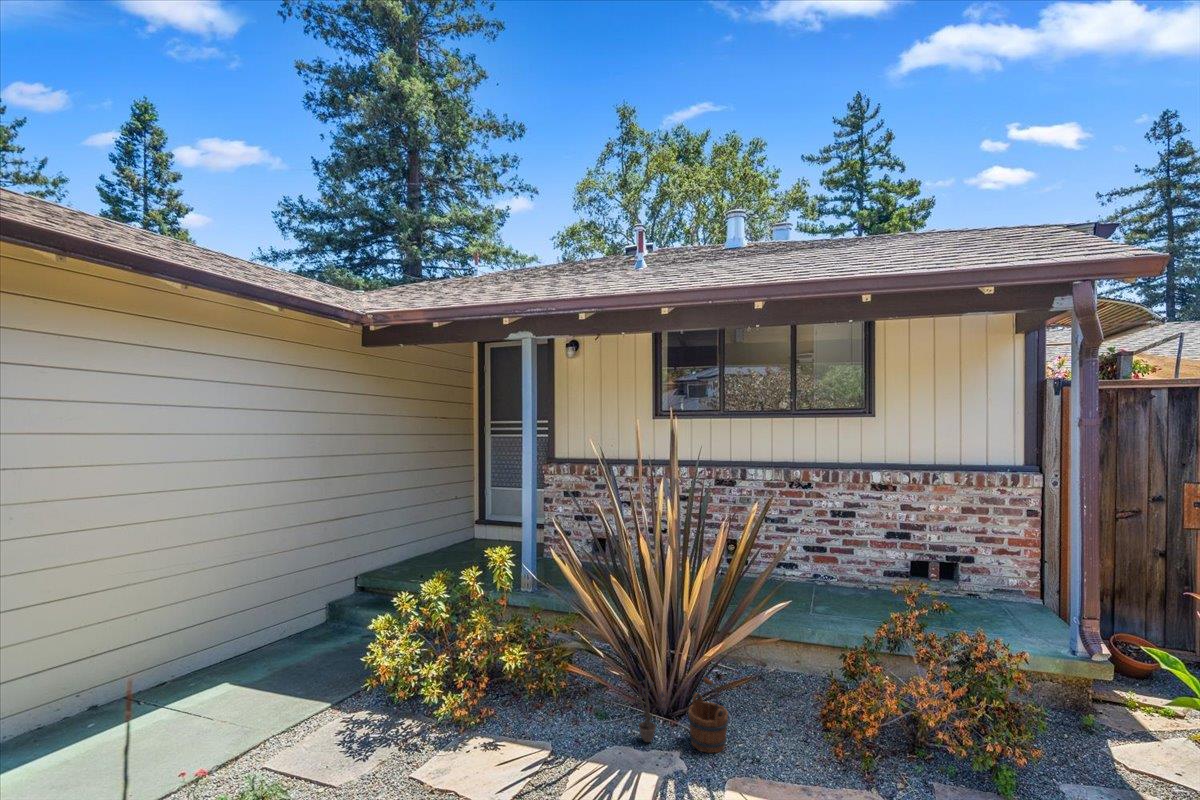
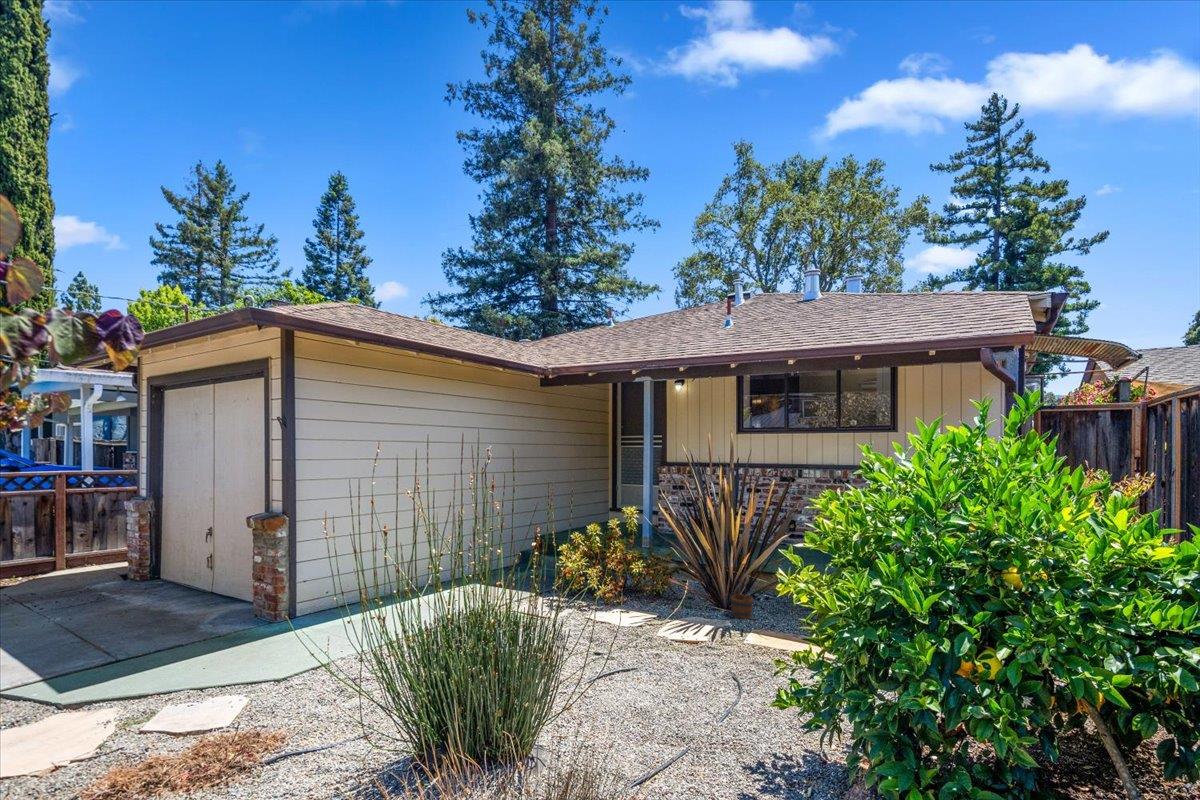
decorative plant: present [626,677,666,742] -> none [696,577,717,613]

